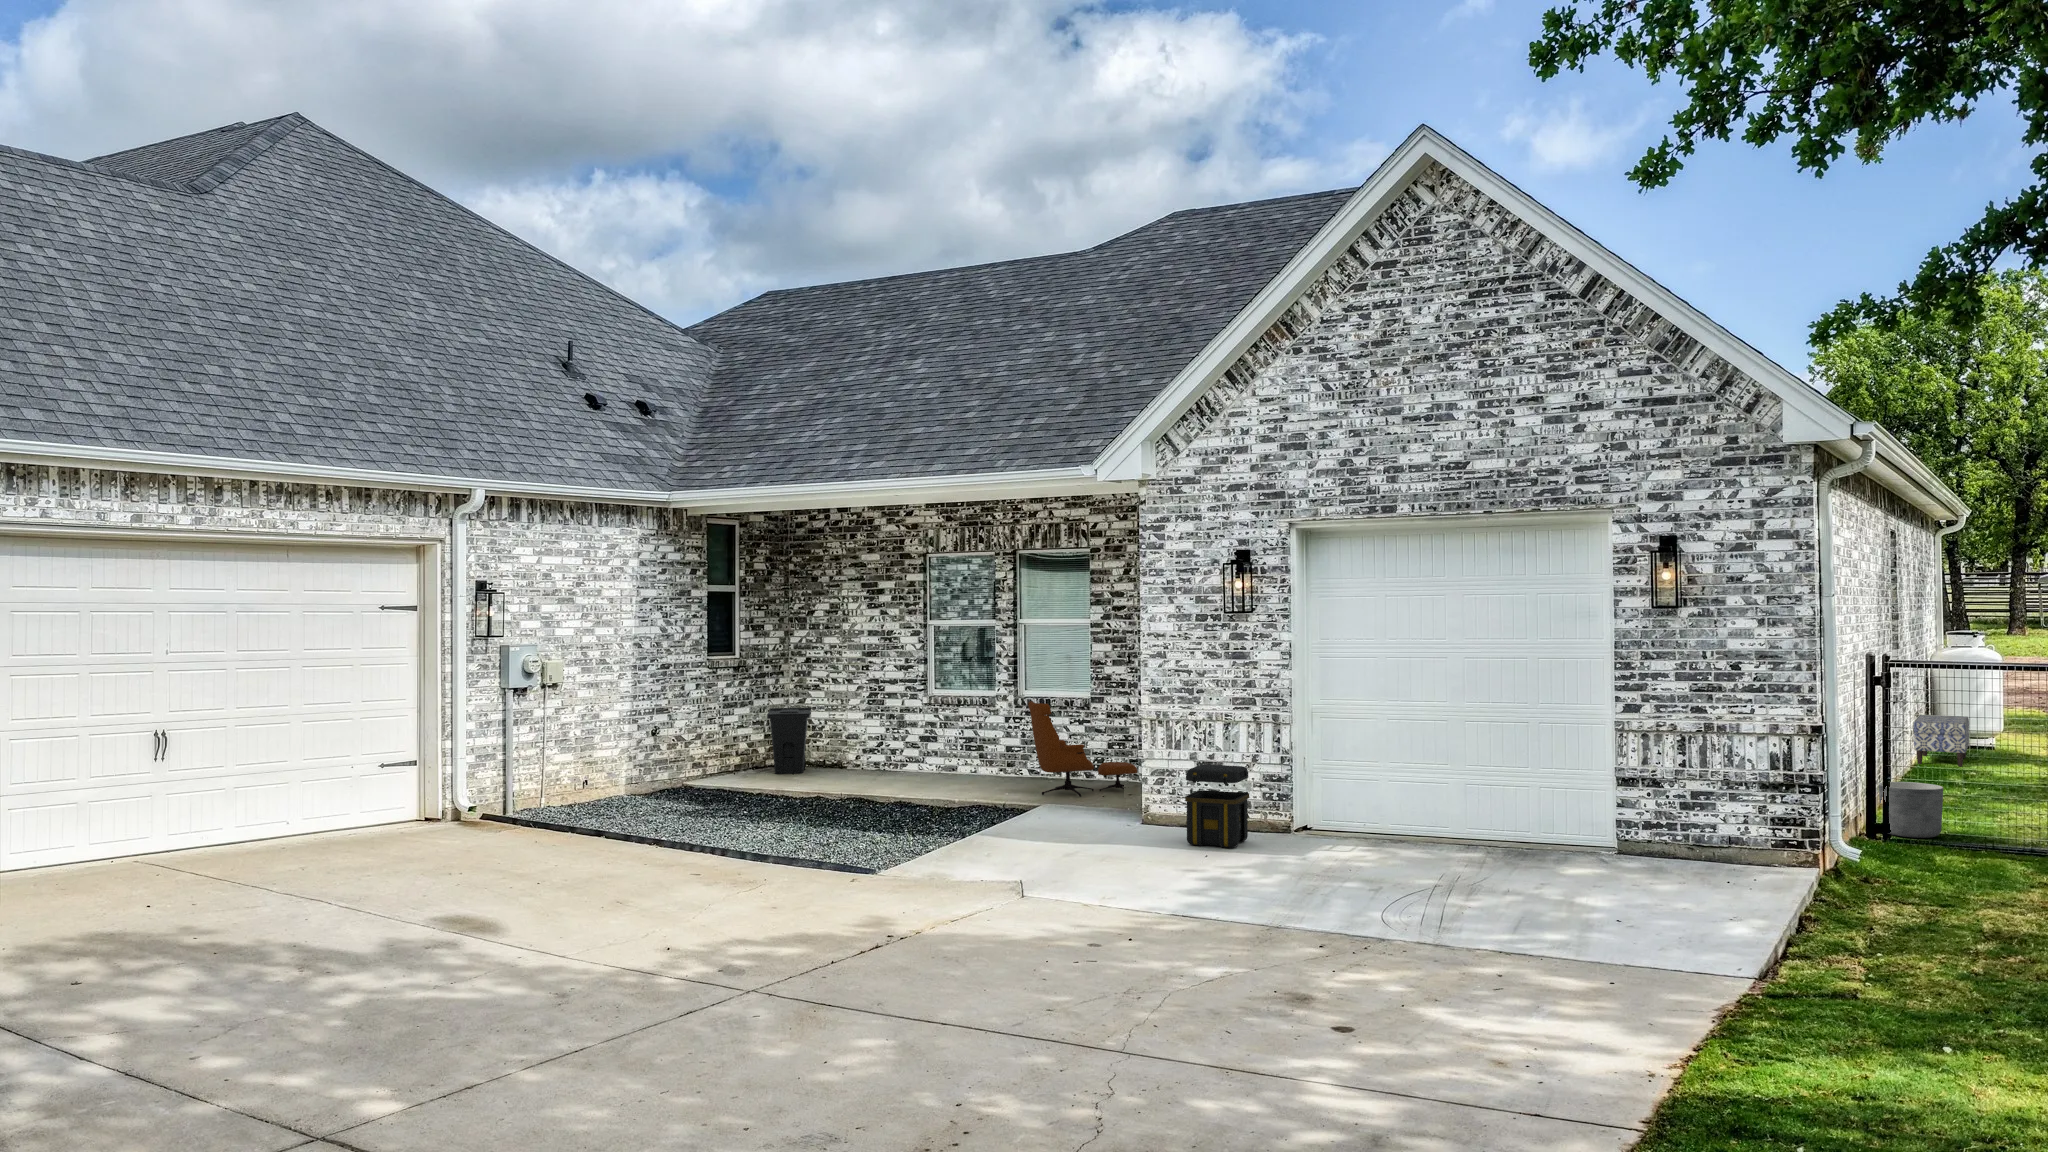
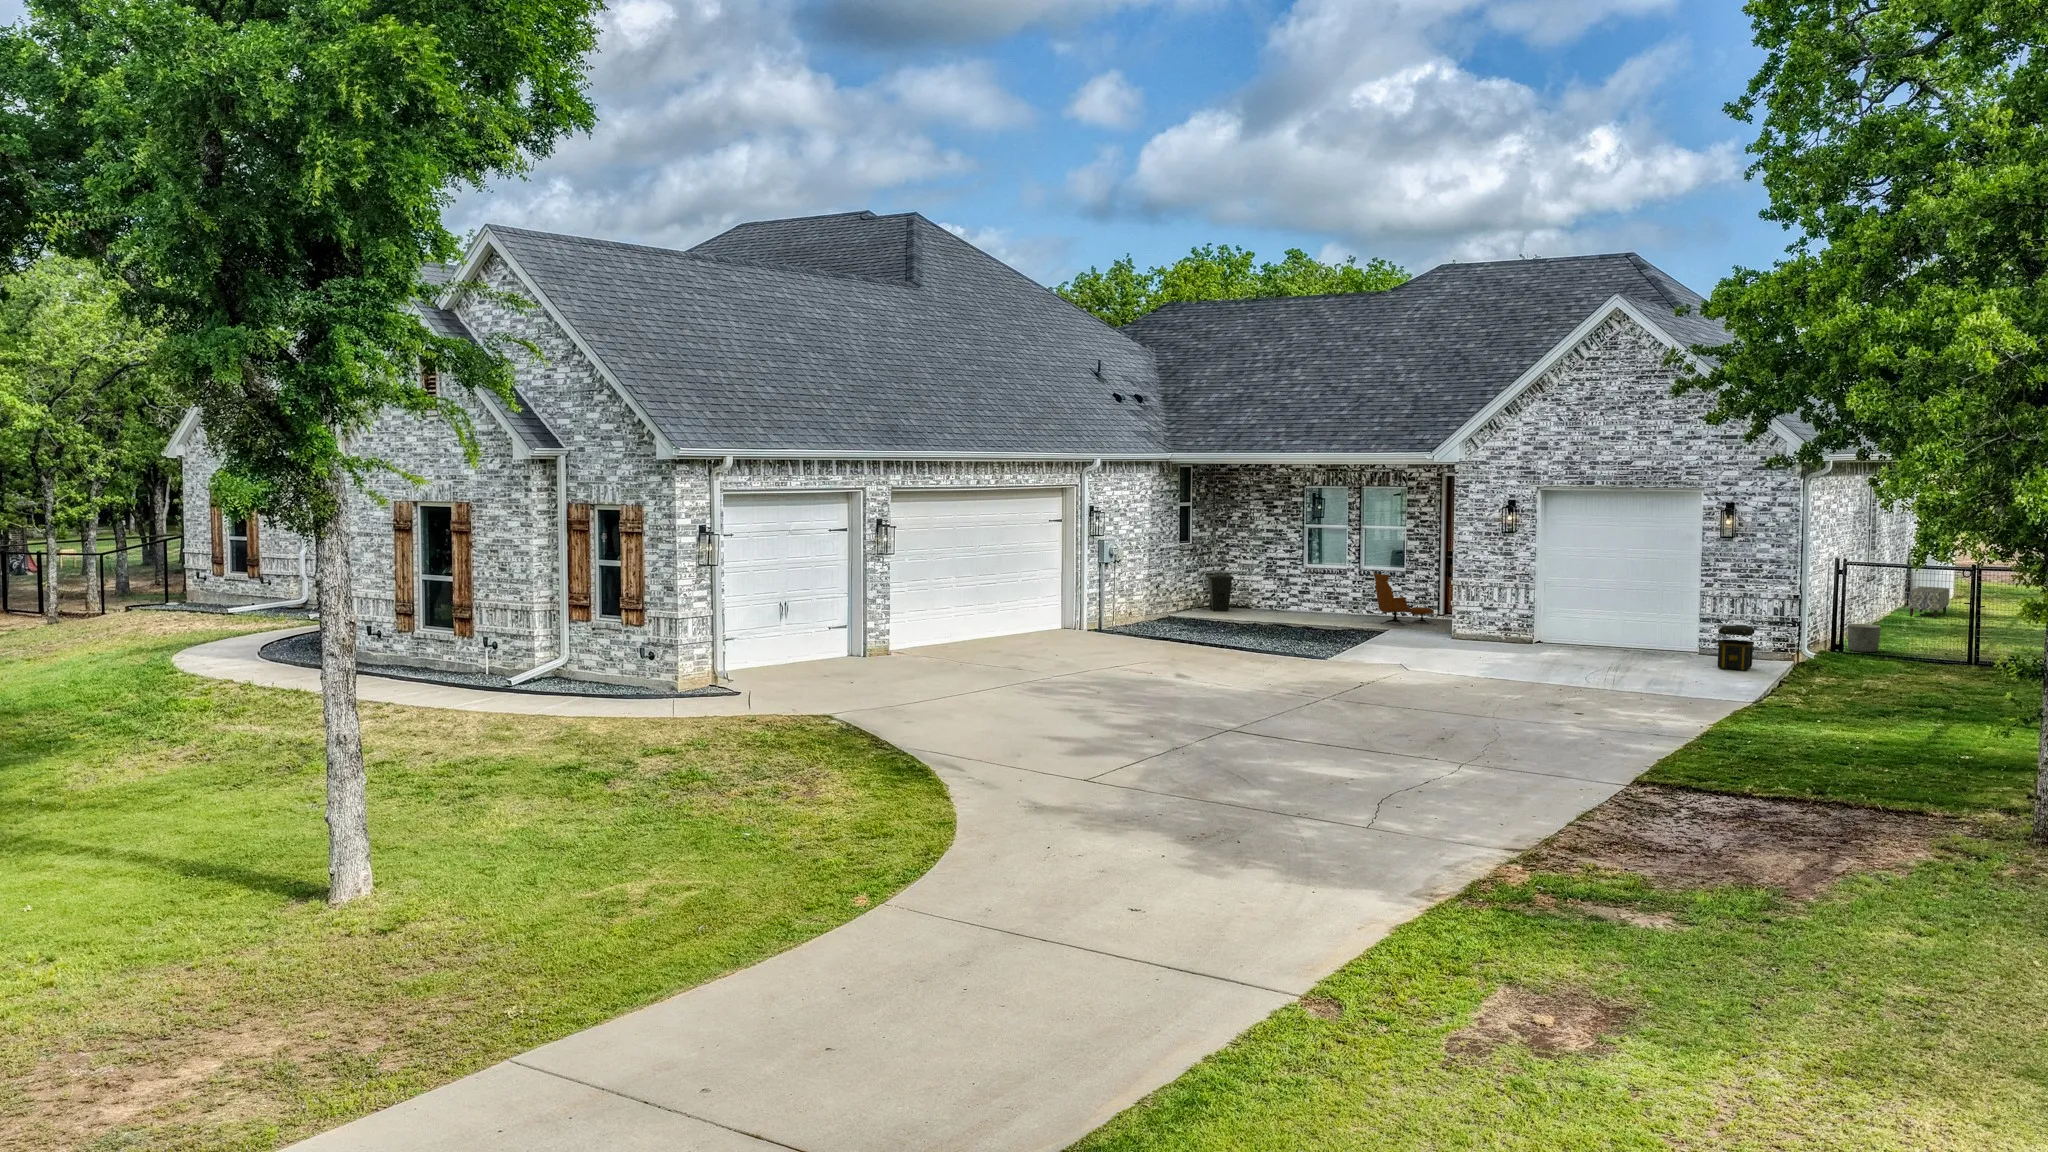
toolbox: present [1185,765,1249,848] -> present [1718,625,1754,671]

